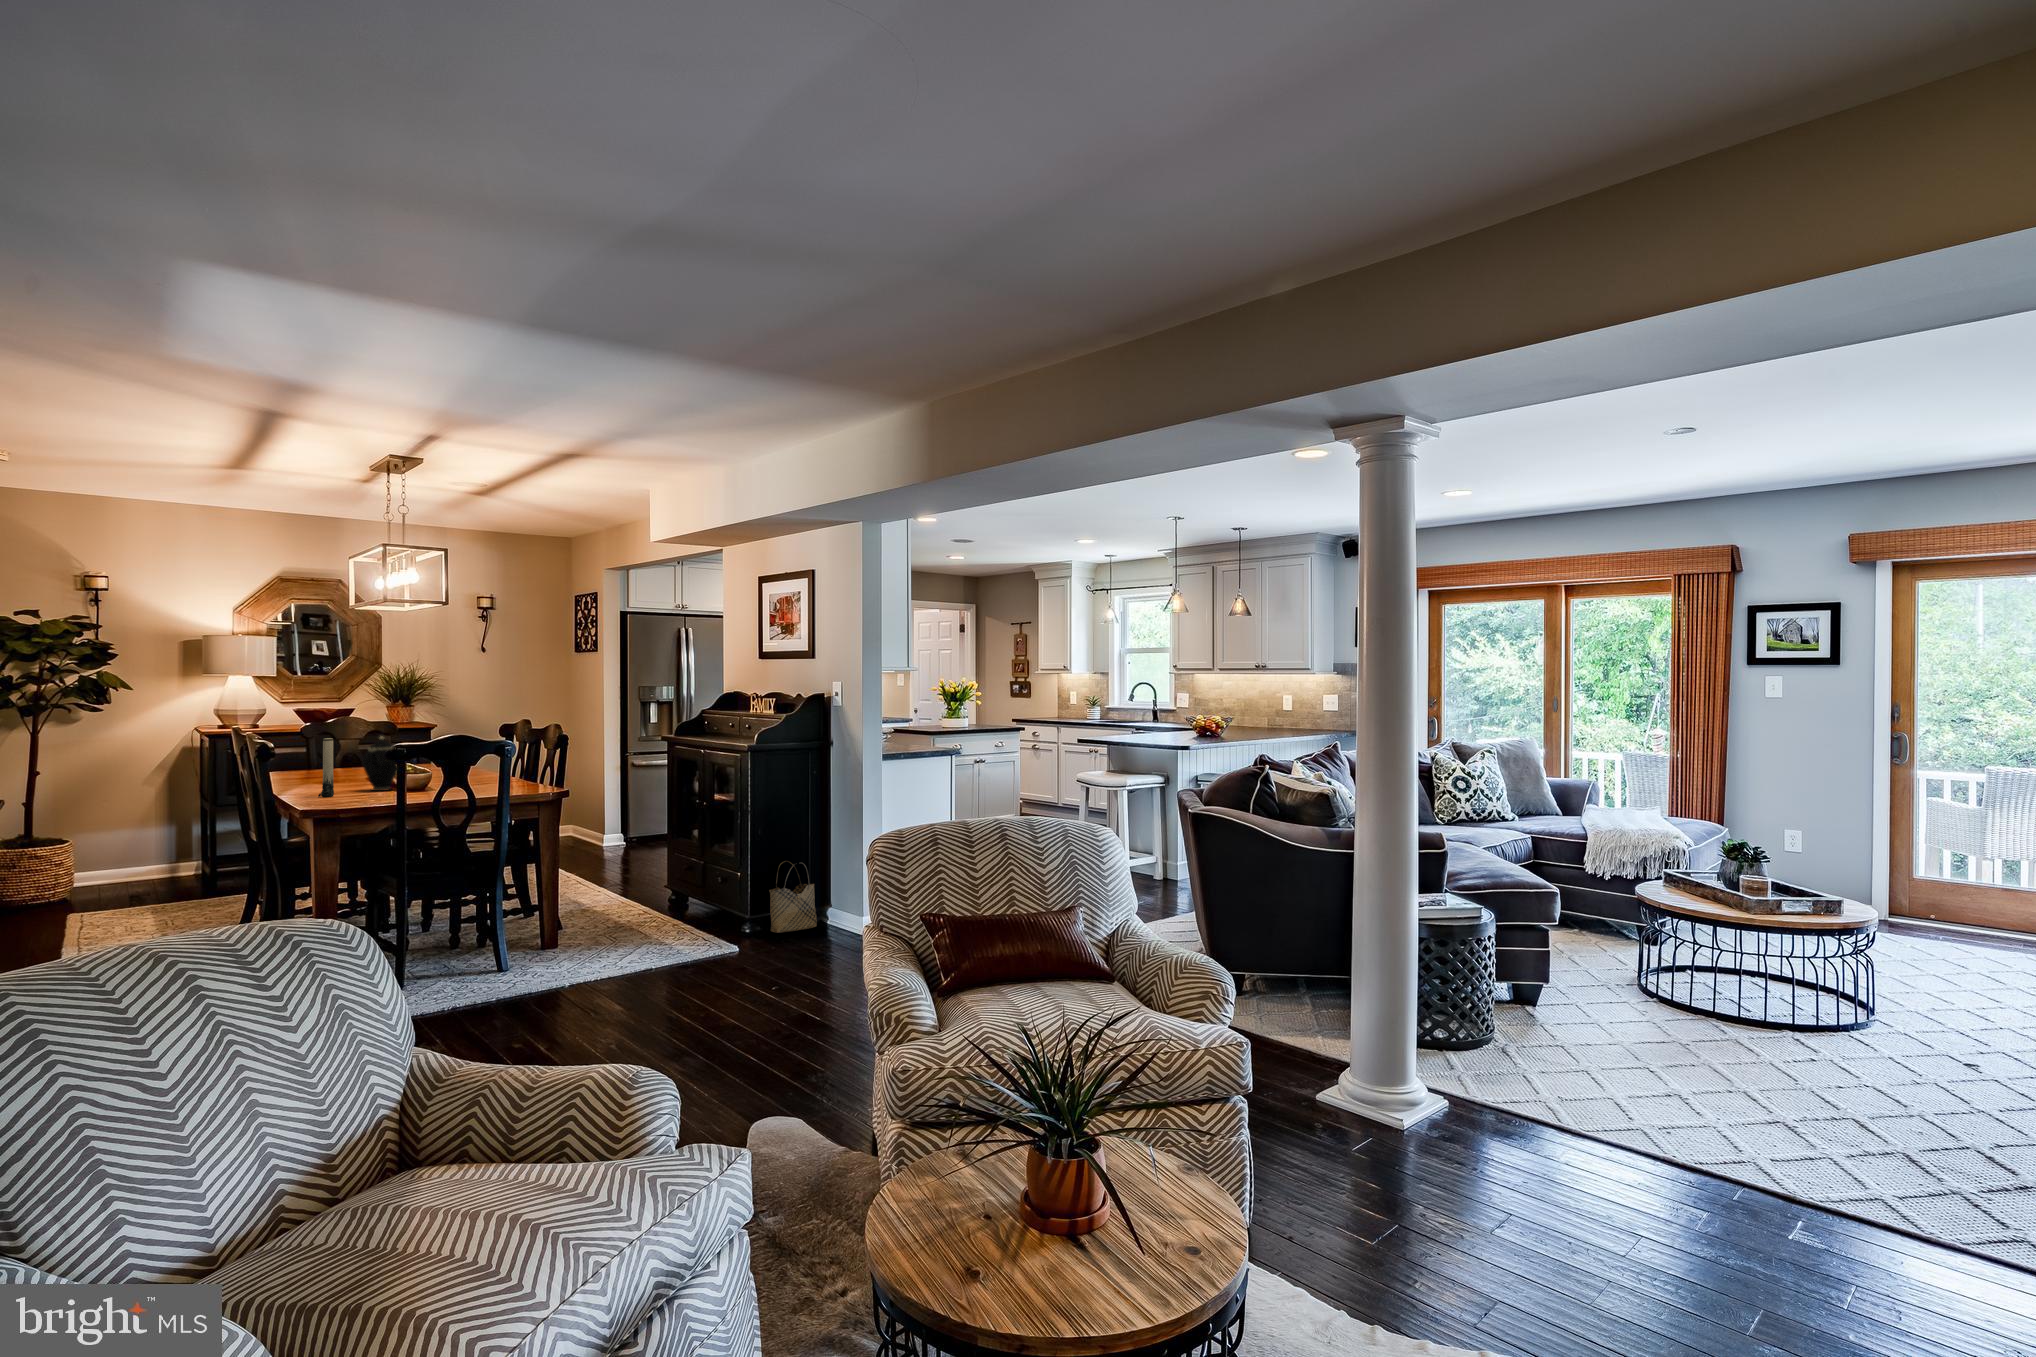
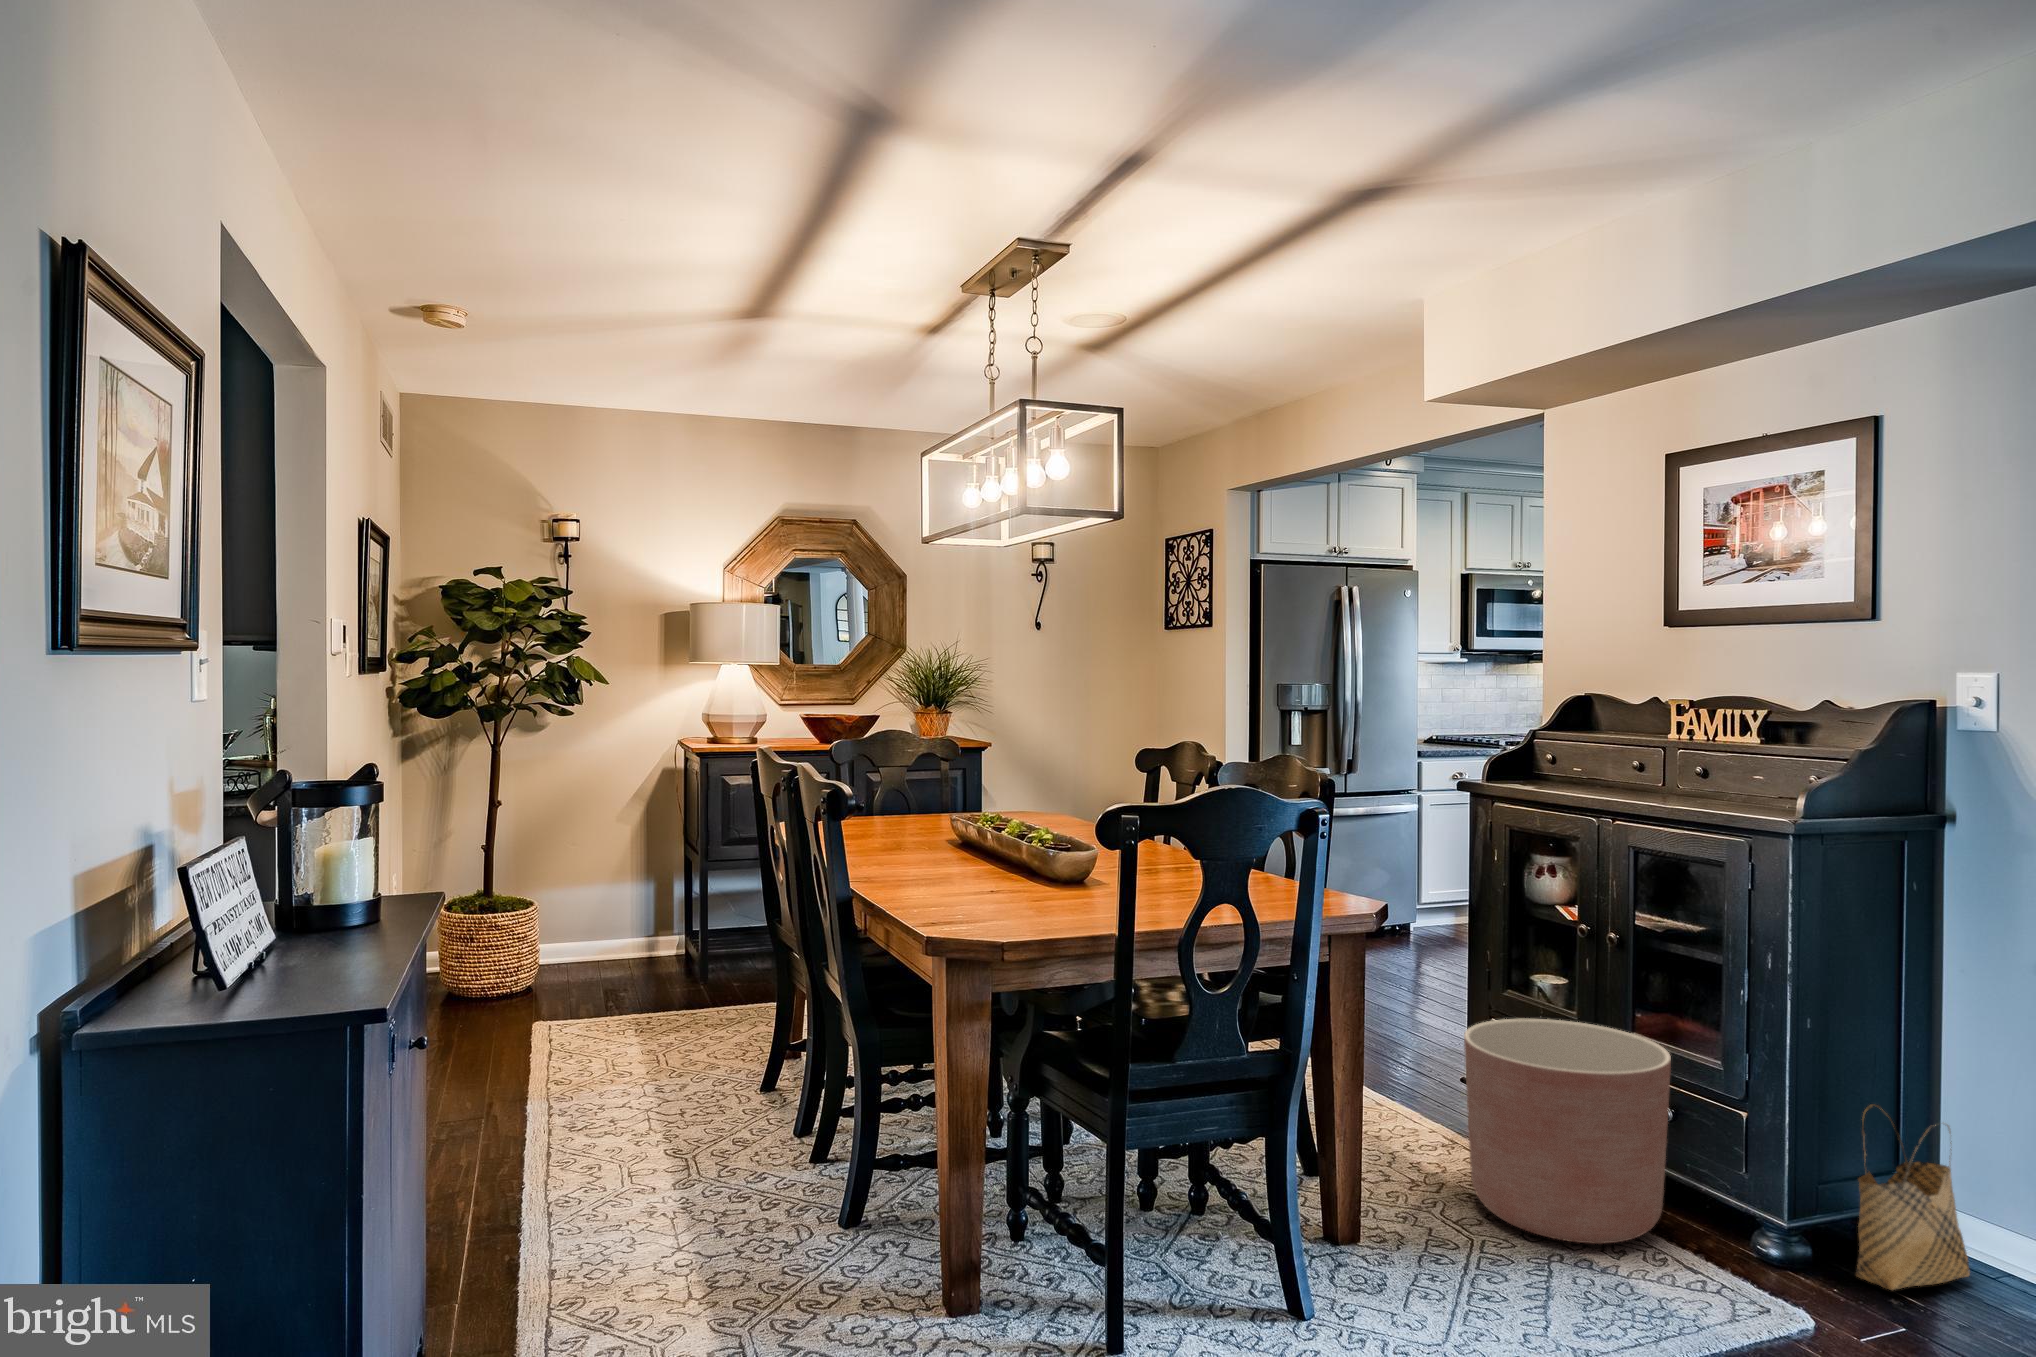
teapot: present [362,736,398,791] -> none [1000,784,1066,897]
candle: present [318,738,334,797] -> none [943,792,972,916]
planter: none [620,842,711,933] -> present [1464,1019,1671,1244]

